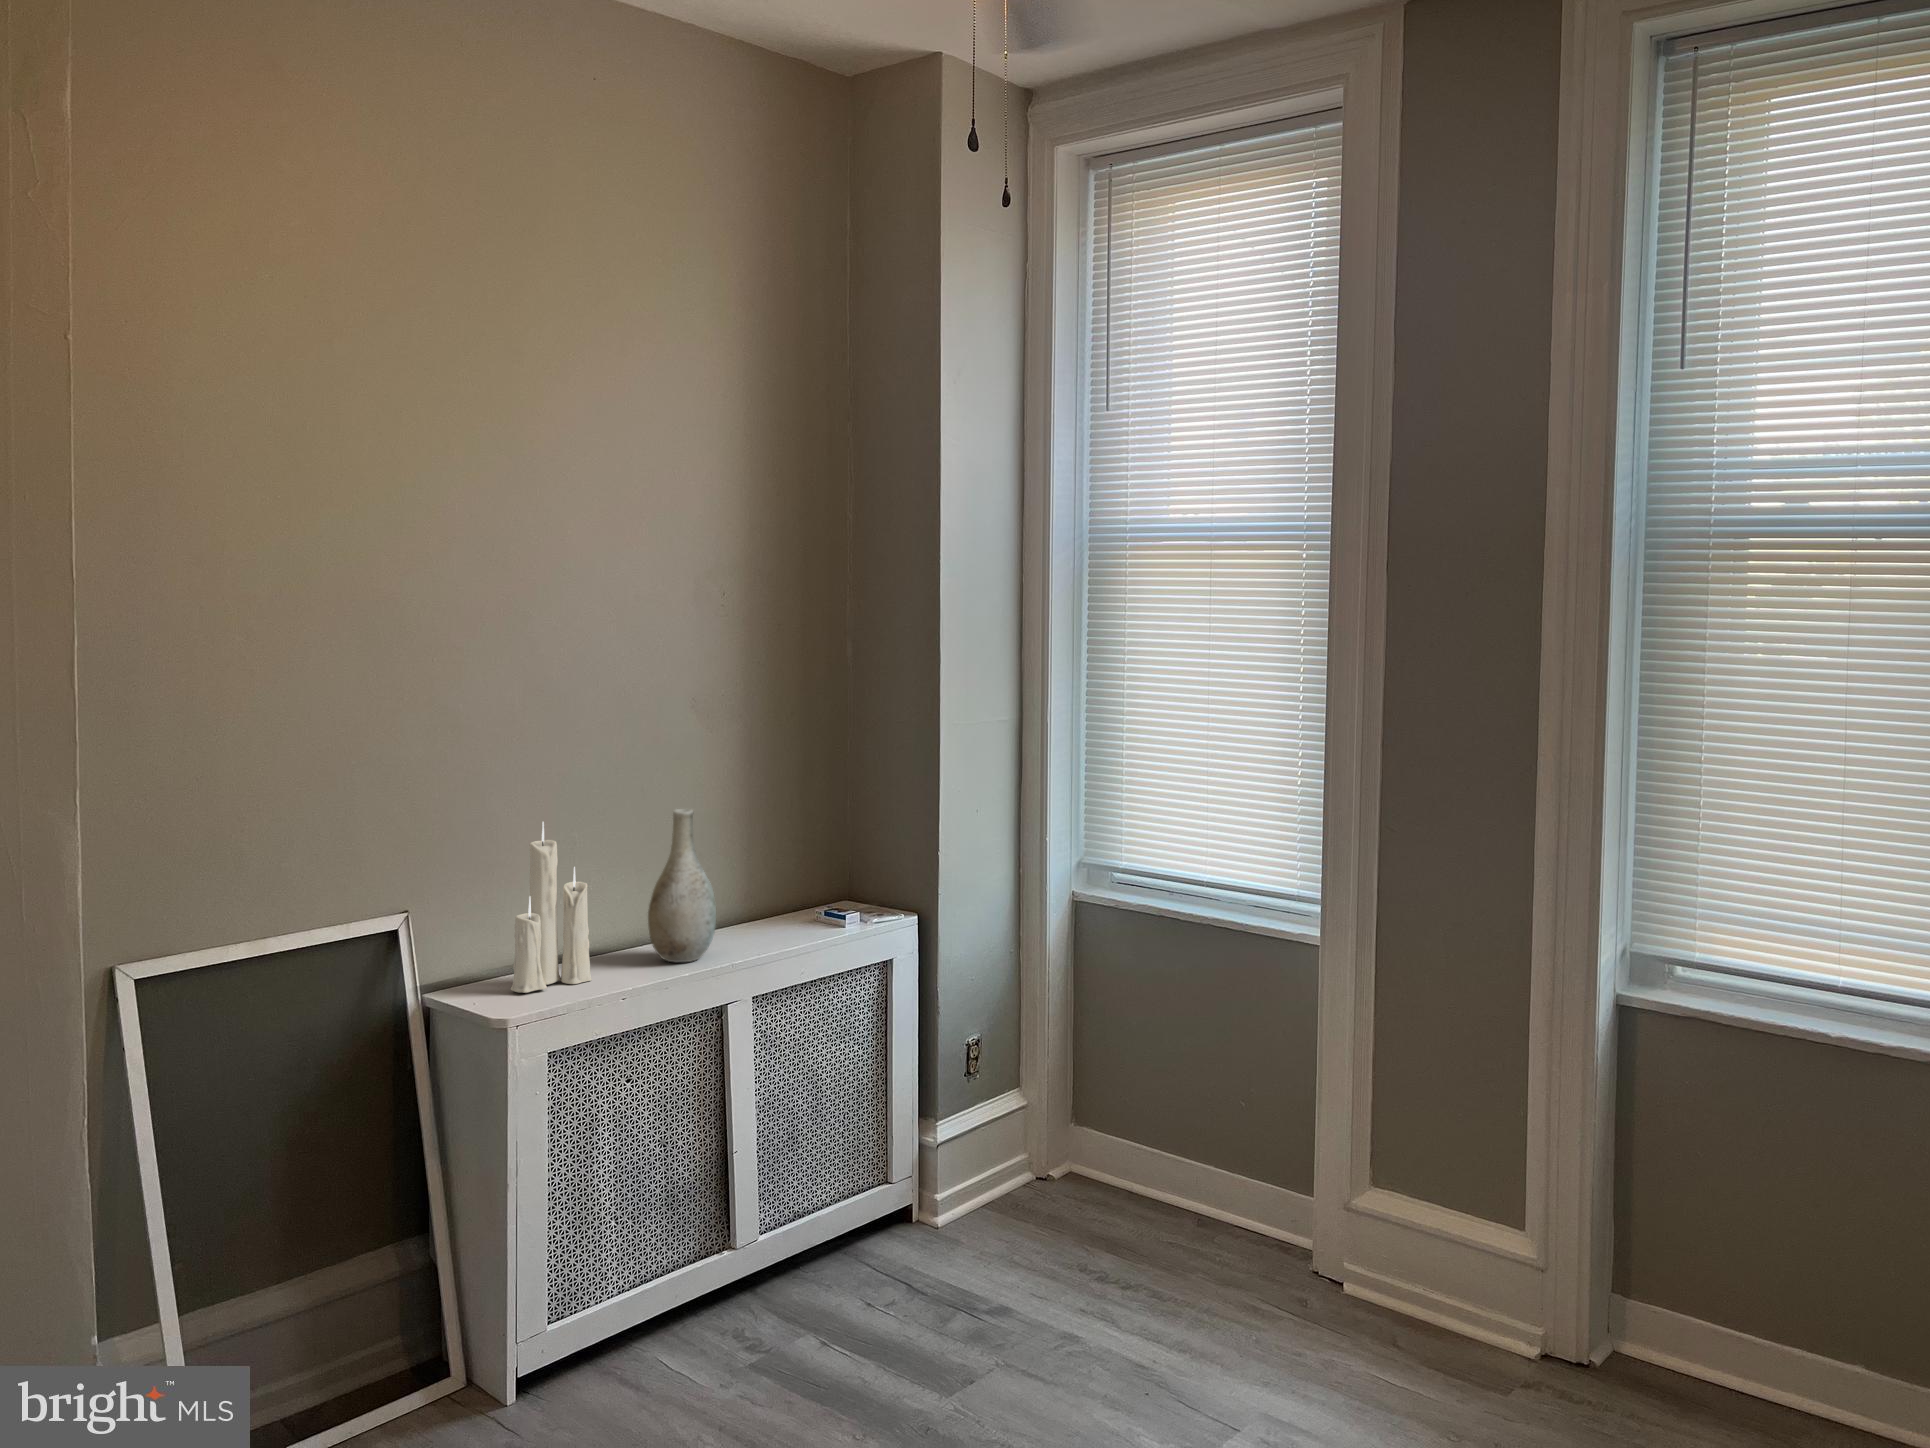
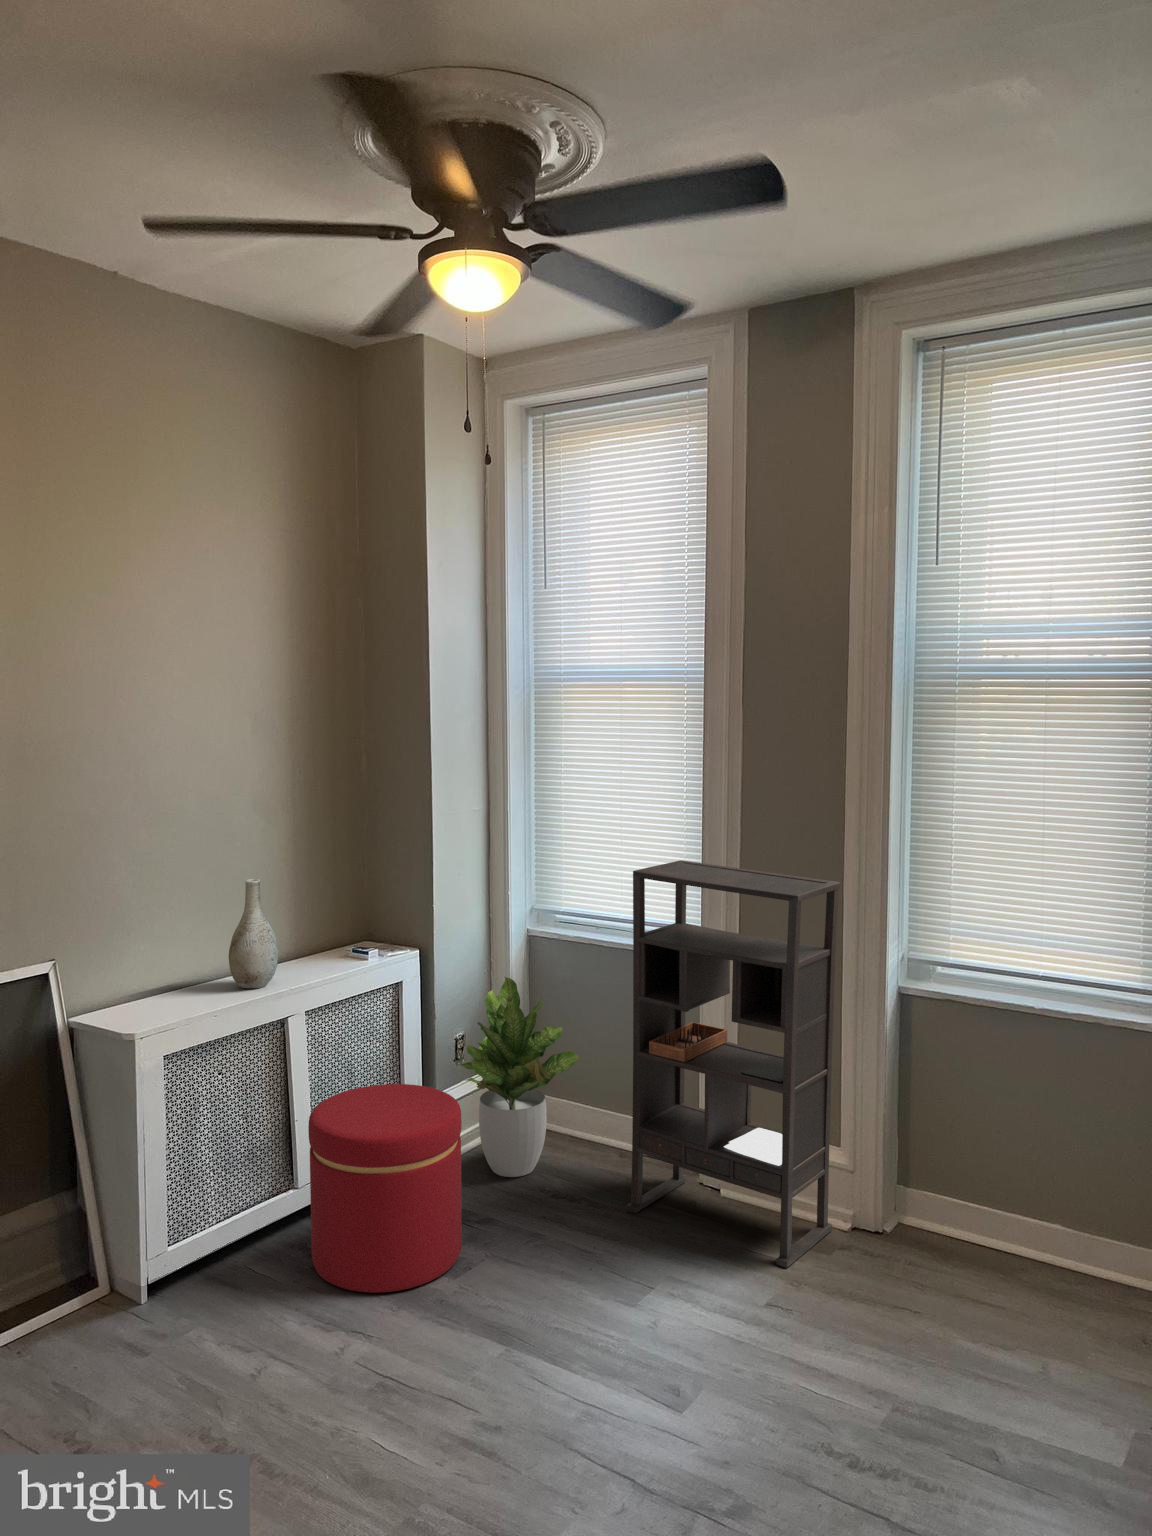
bookshelf: none [1203,801,1530,1407] -> present [626,860,840,1268]
candle: present [511,822,592,993] -> none [133,886,191,1014]
potted plant: none [966,960,1142,1247] -> present [460,977,580,1177]
ottoman: none [749,1106,966,1407] -> present [308,1084,462,1293]

